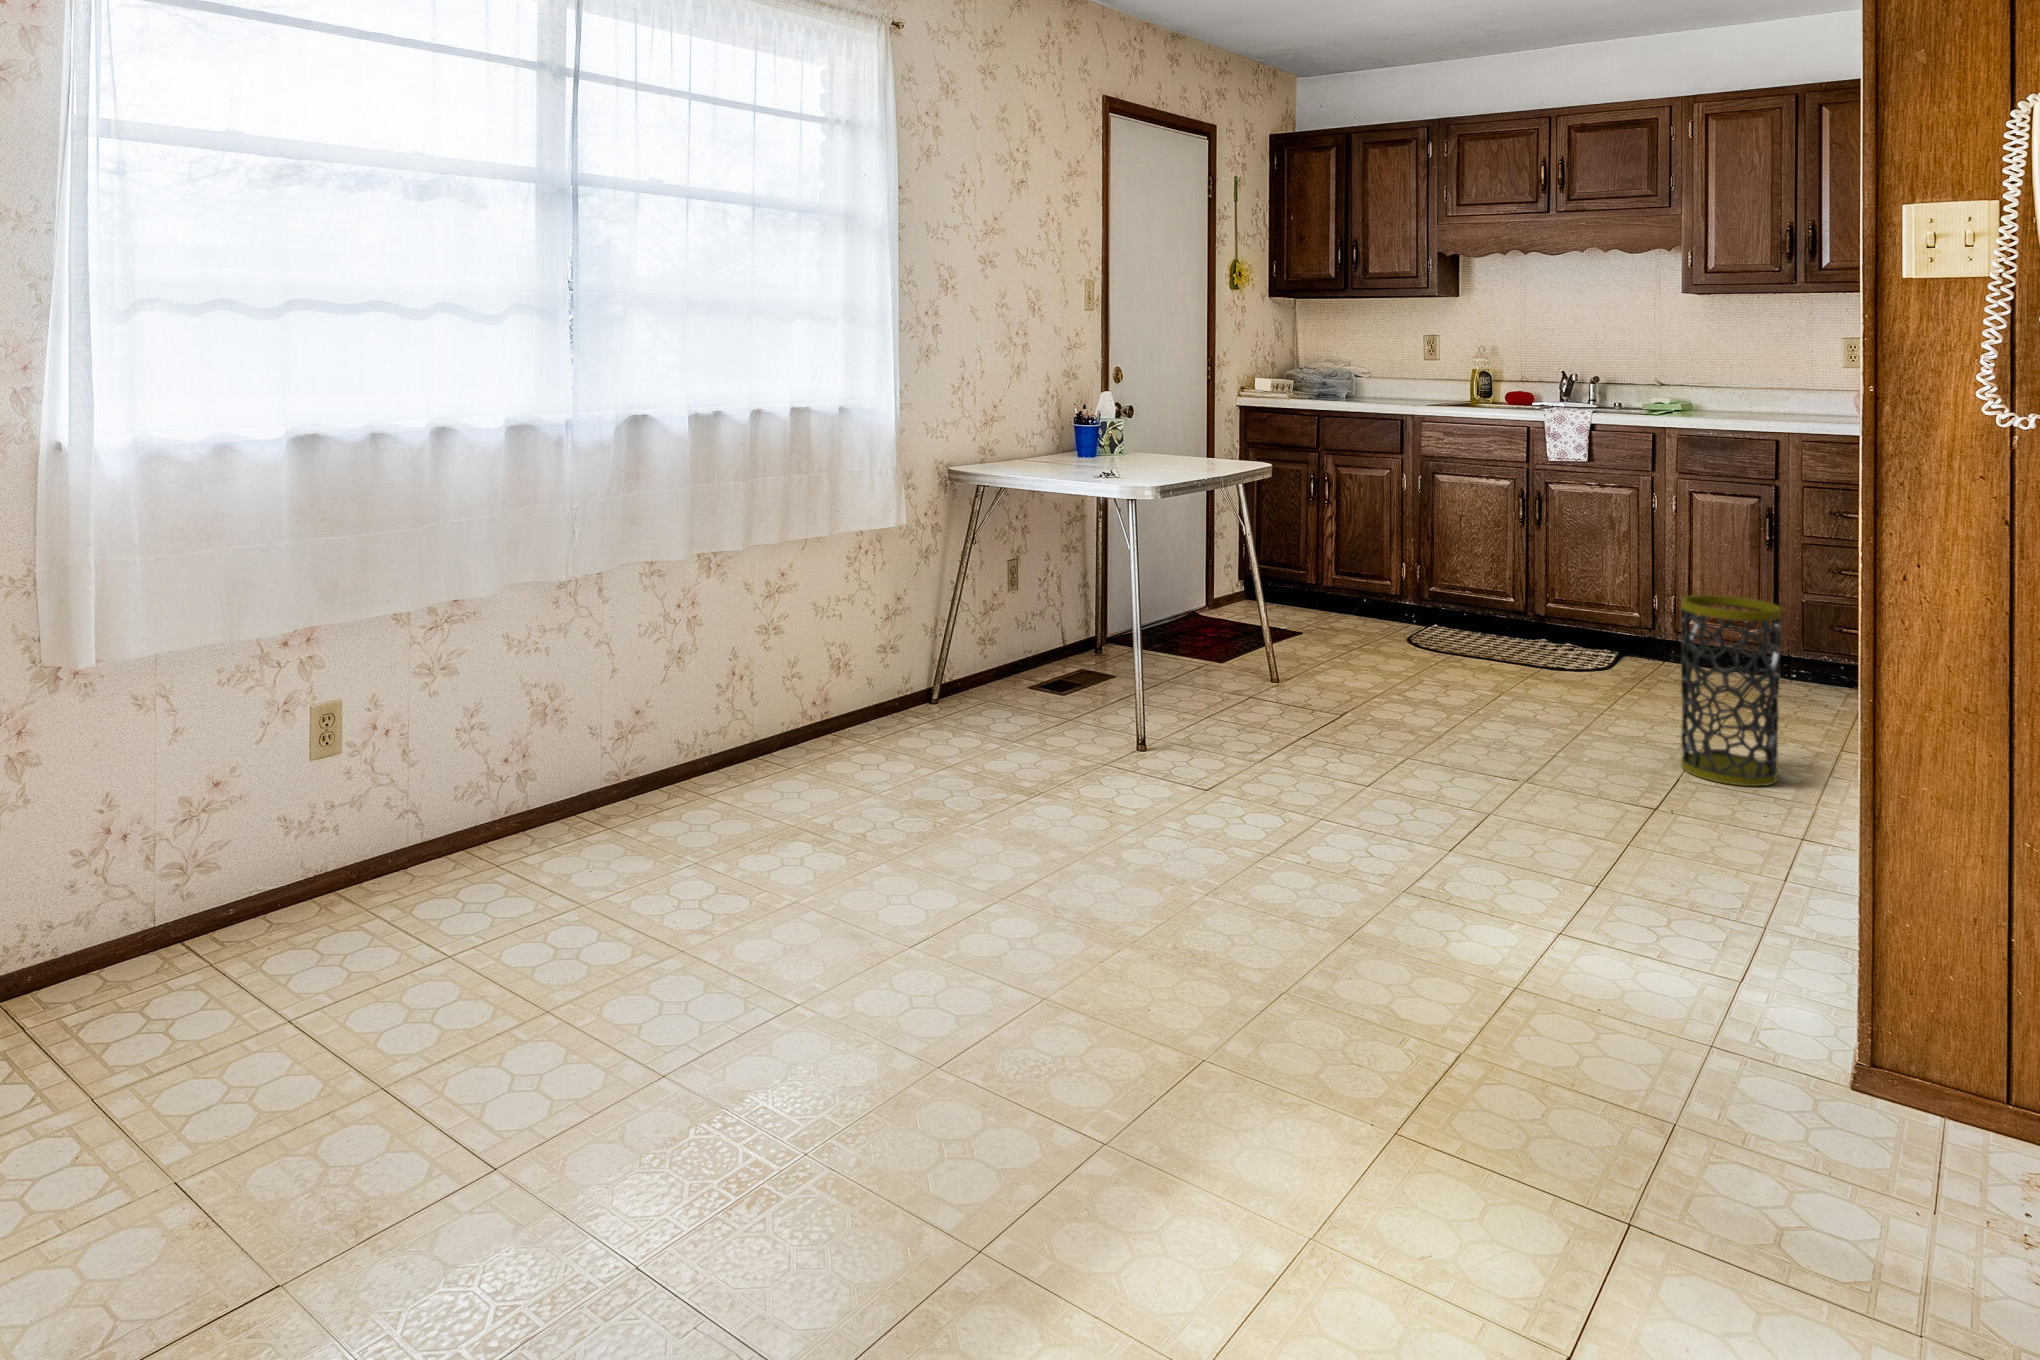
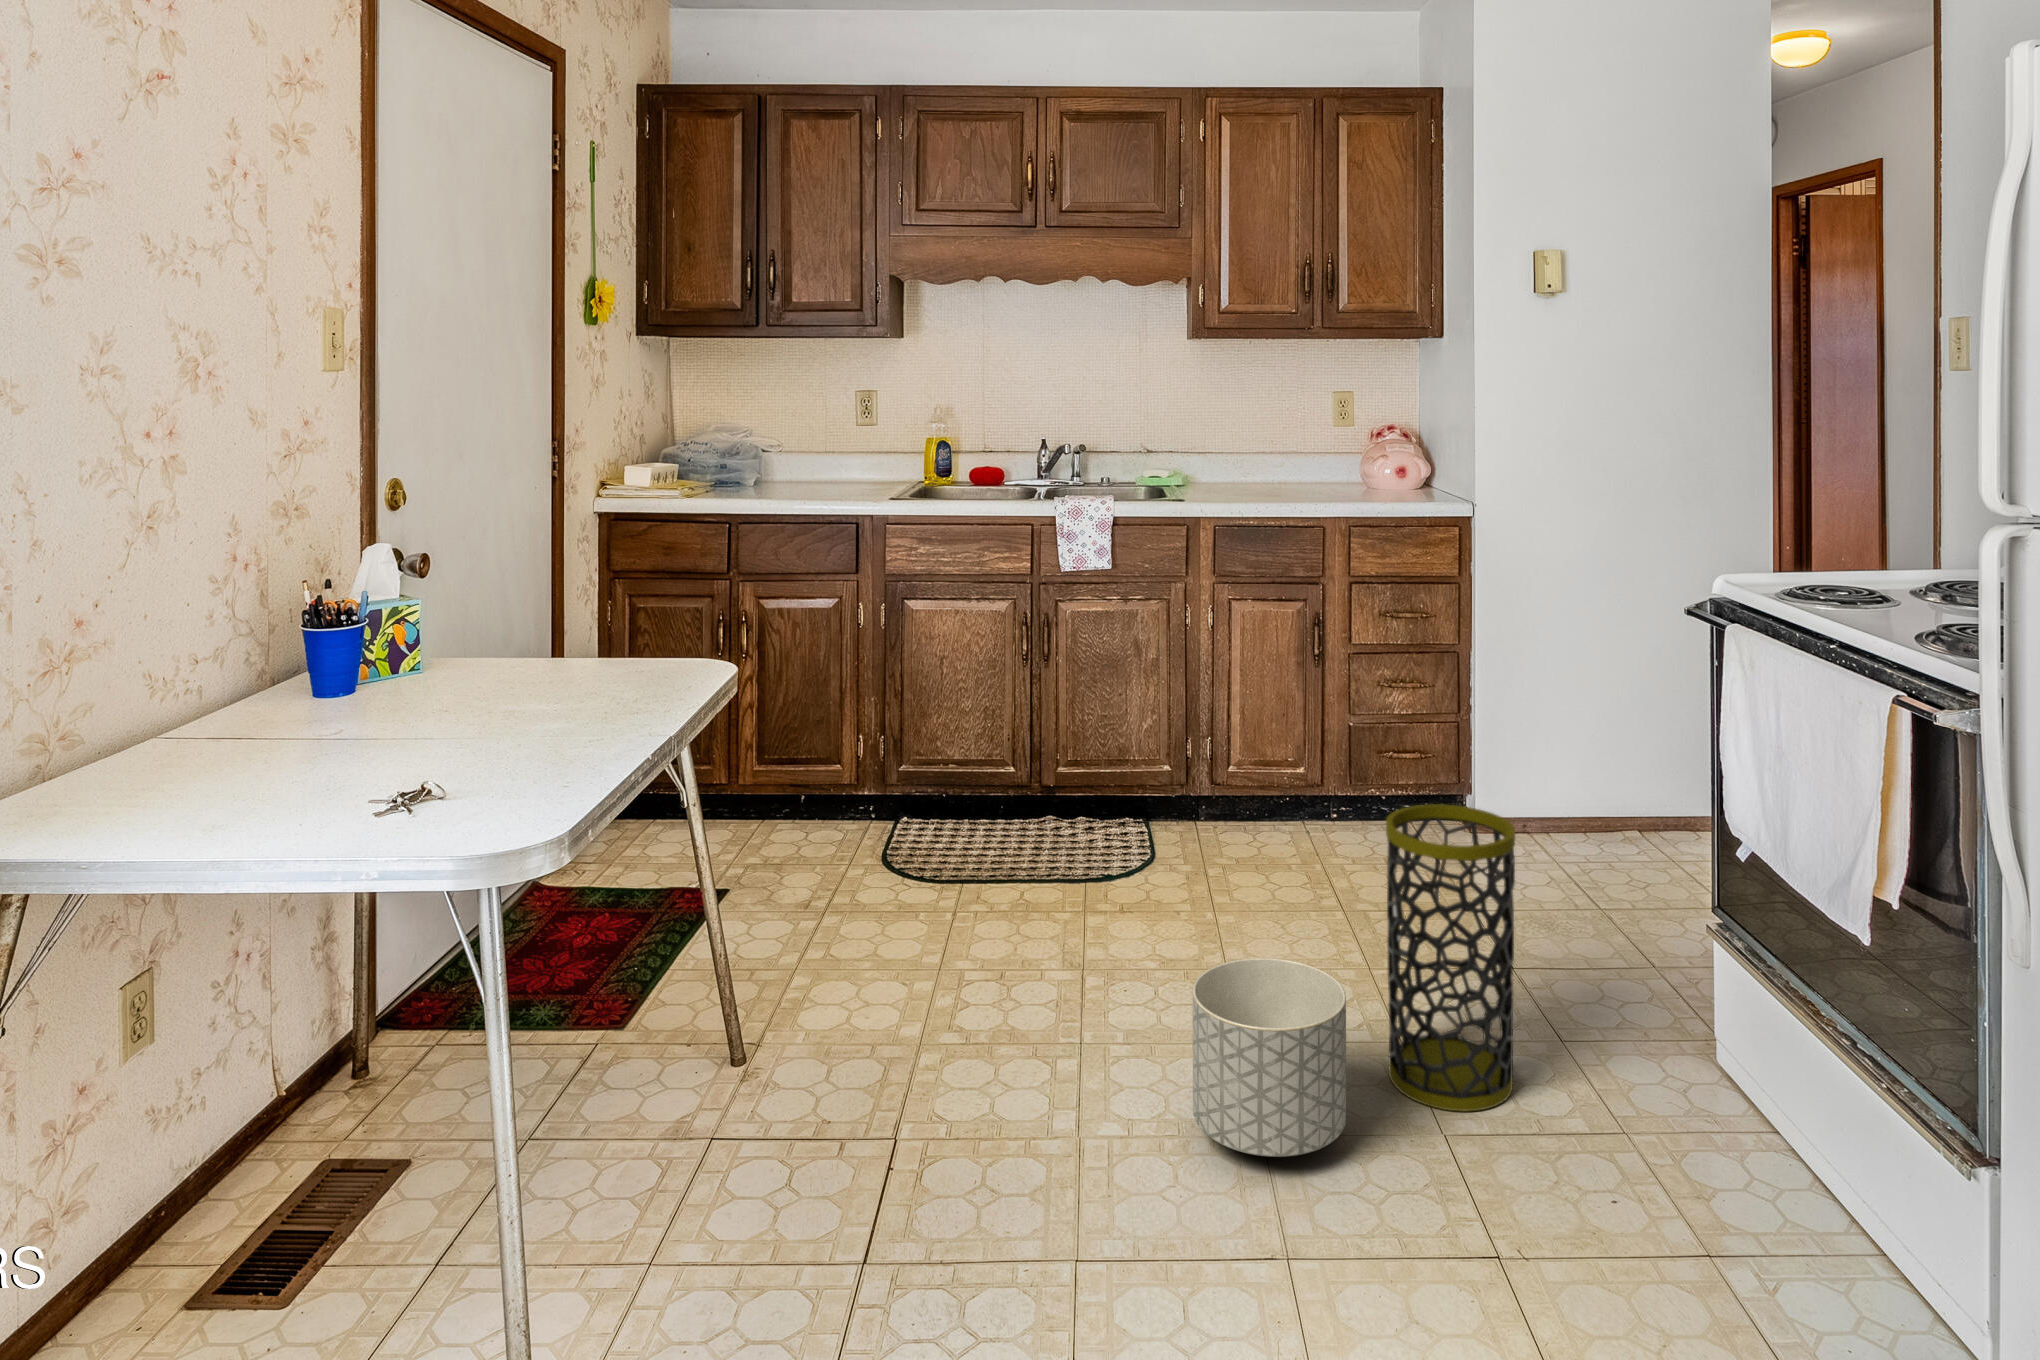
planter: none [1519,663,1624,768] -> present [1193,958,1346,1157]

